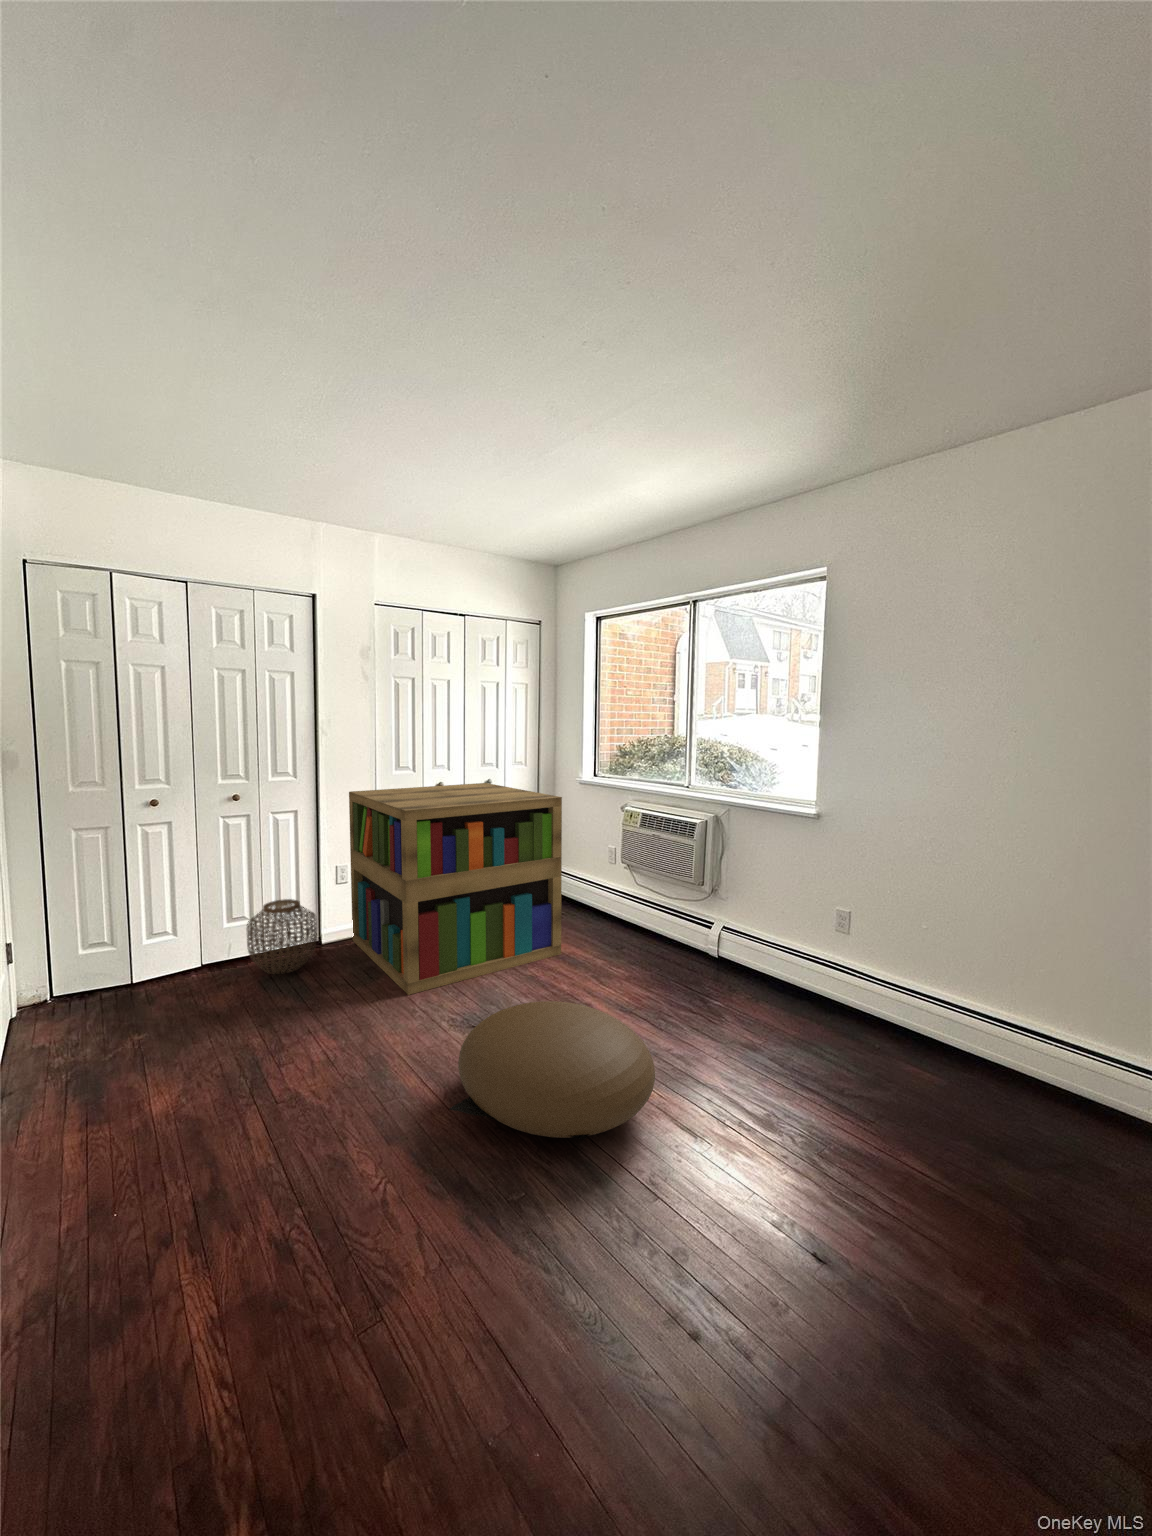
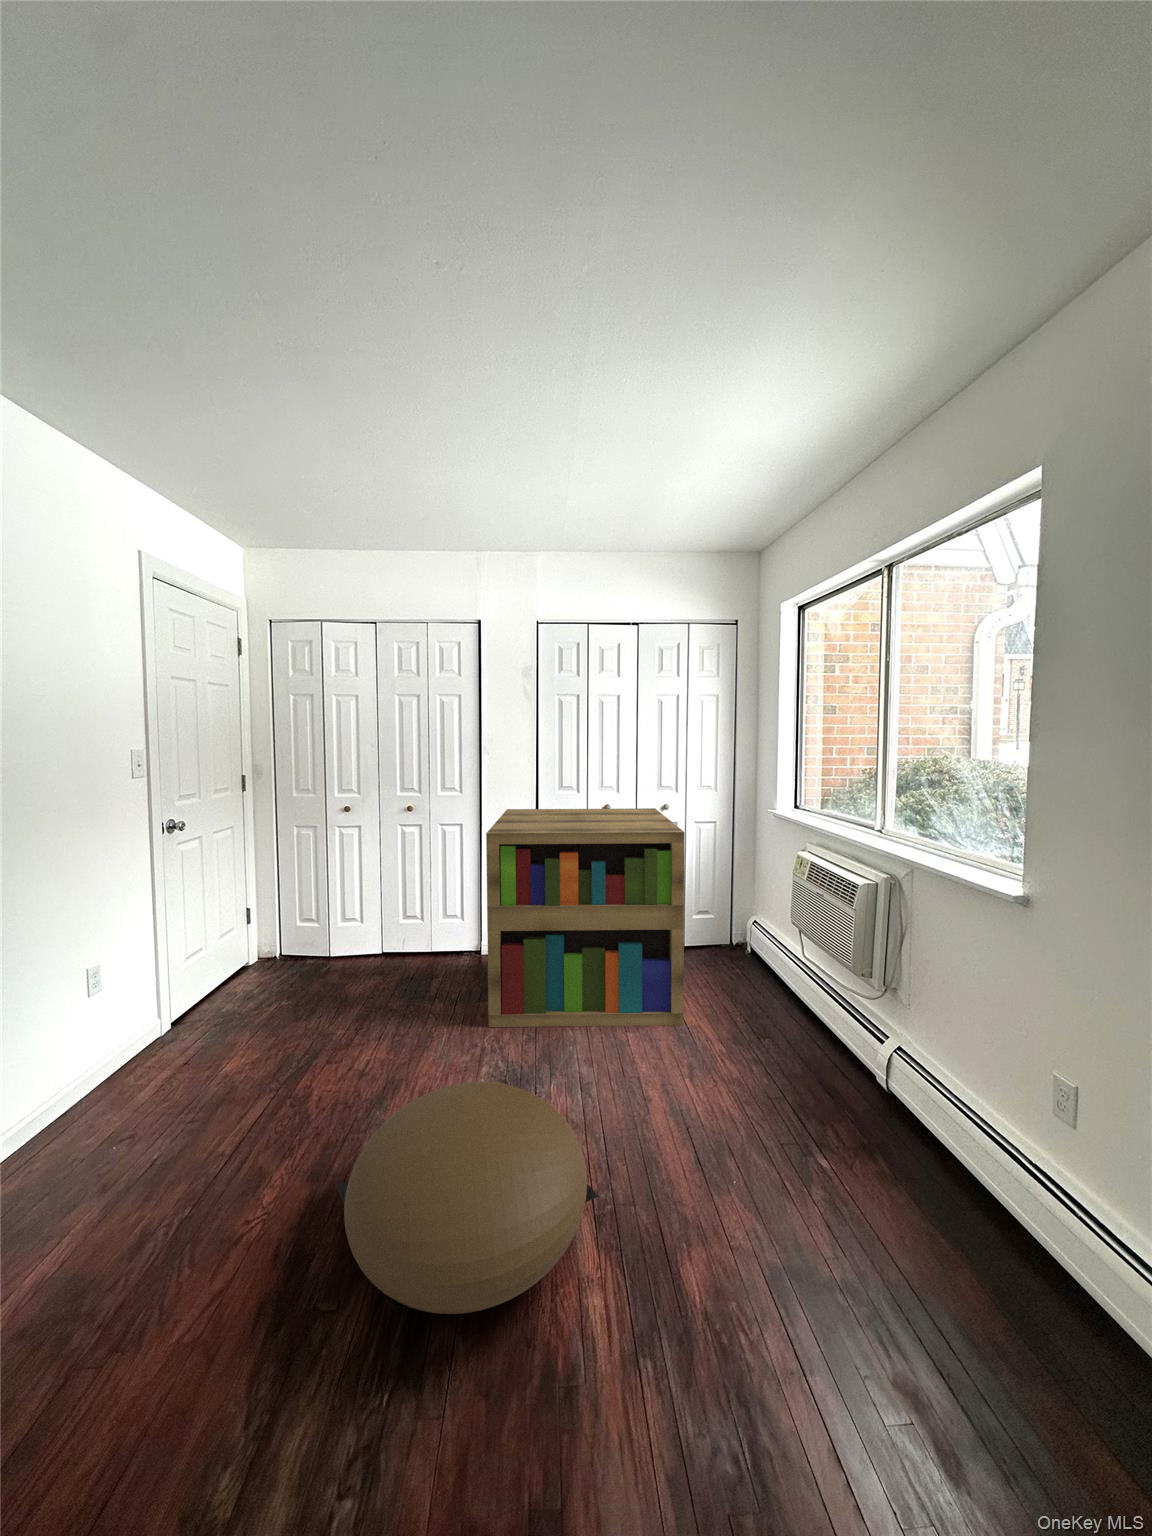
woven basket: present [247,899,317,974] -> none [402,905,462,974]

